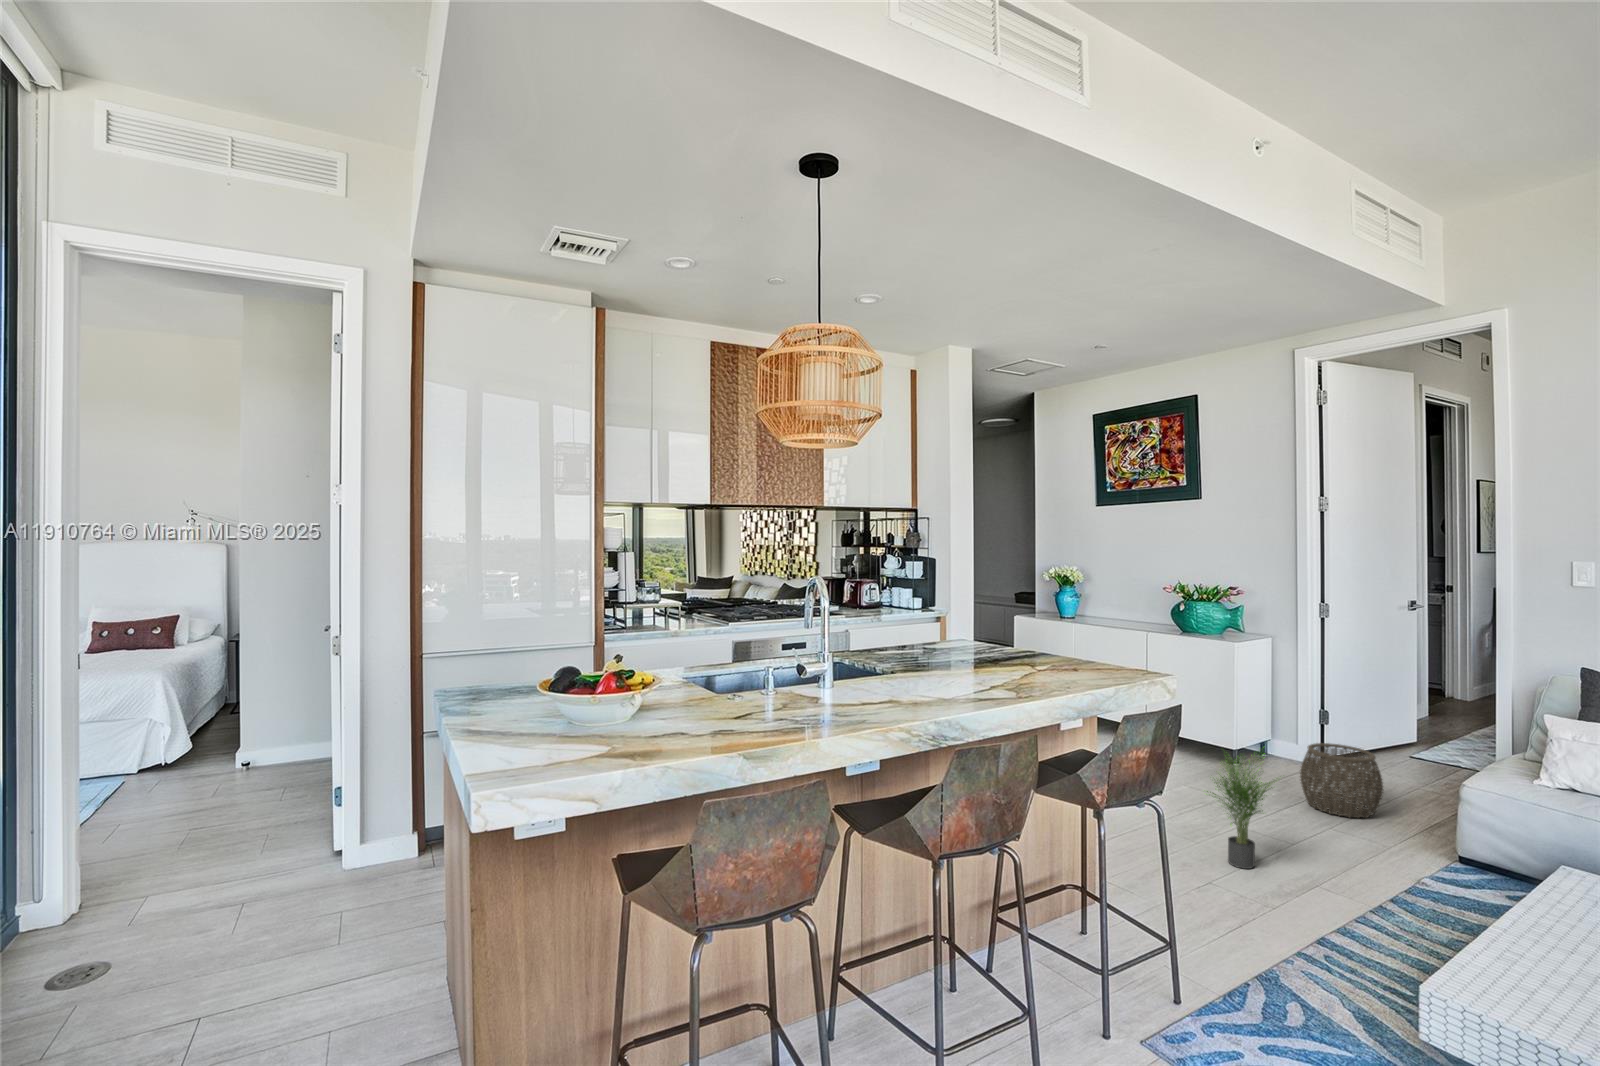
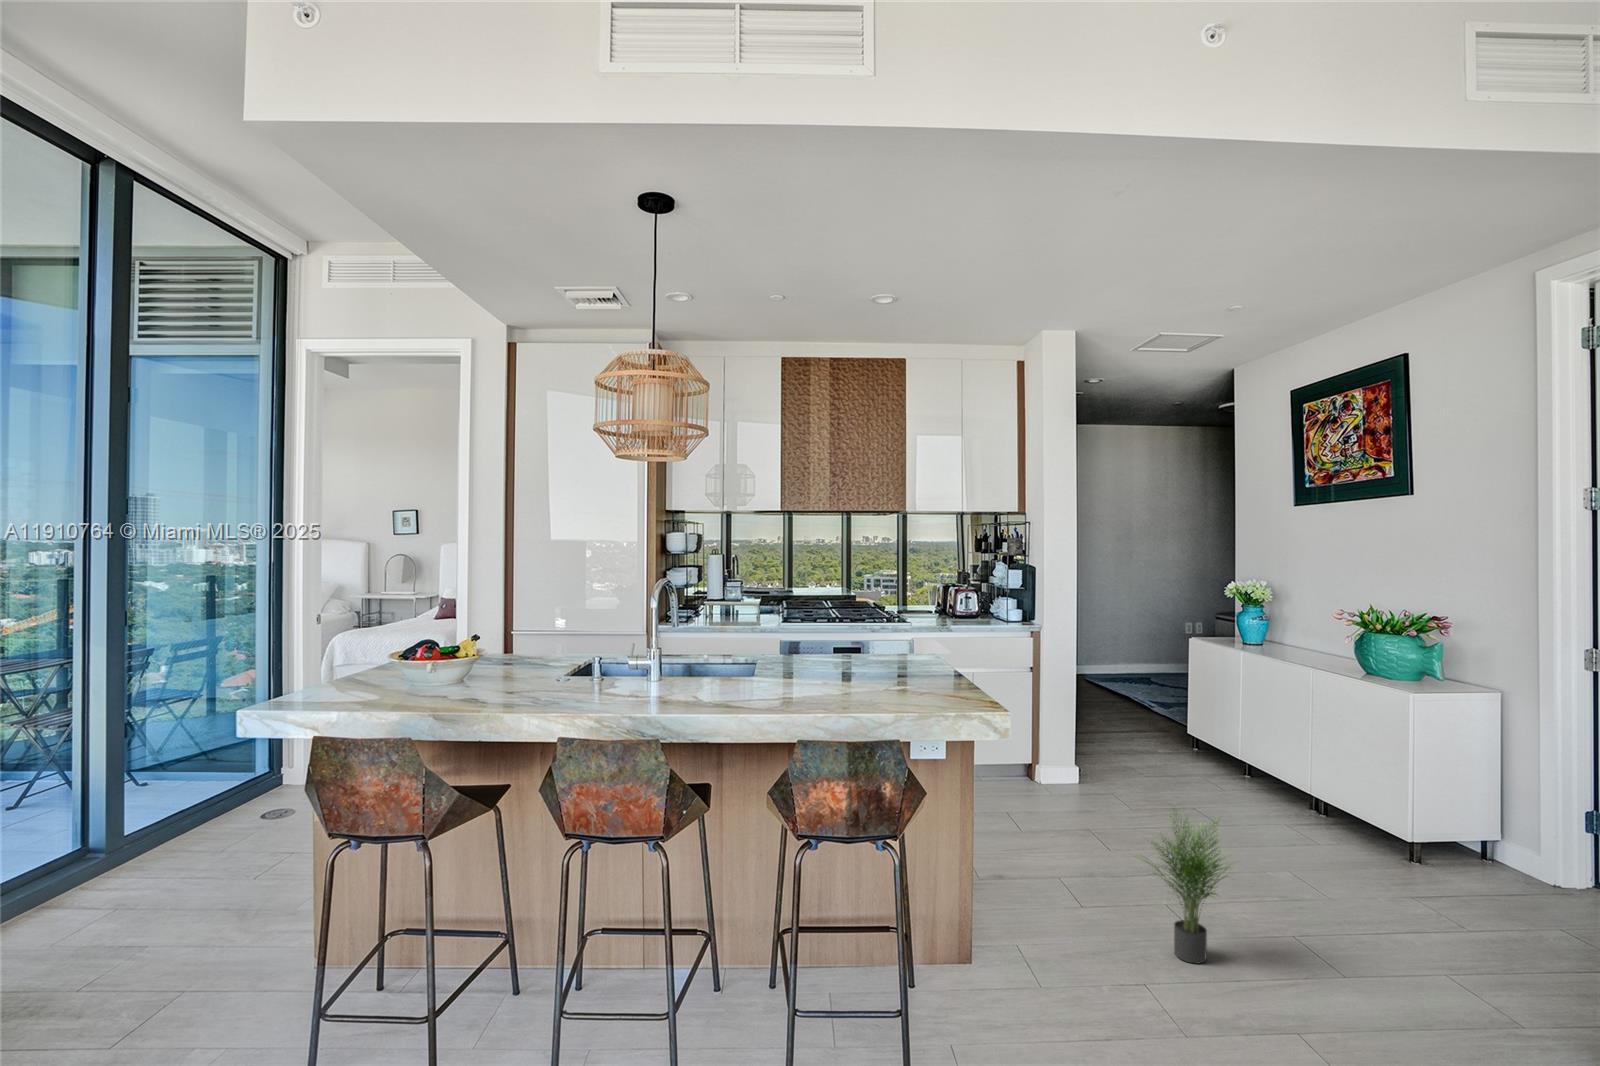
woven basket: present [1300,743,1383,818] -> none [1415,840,1543,957]

